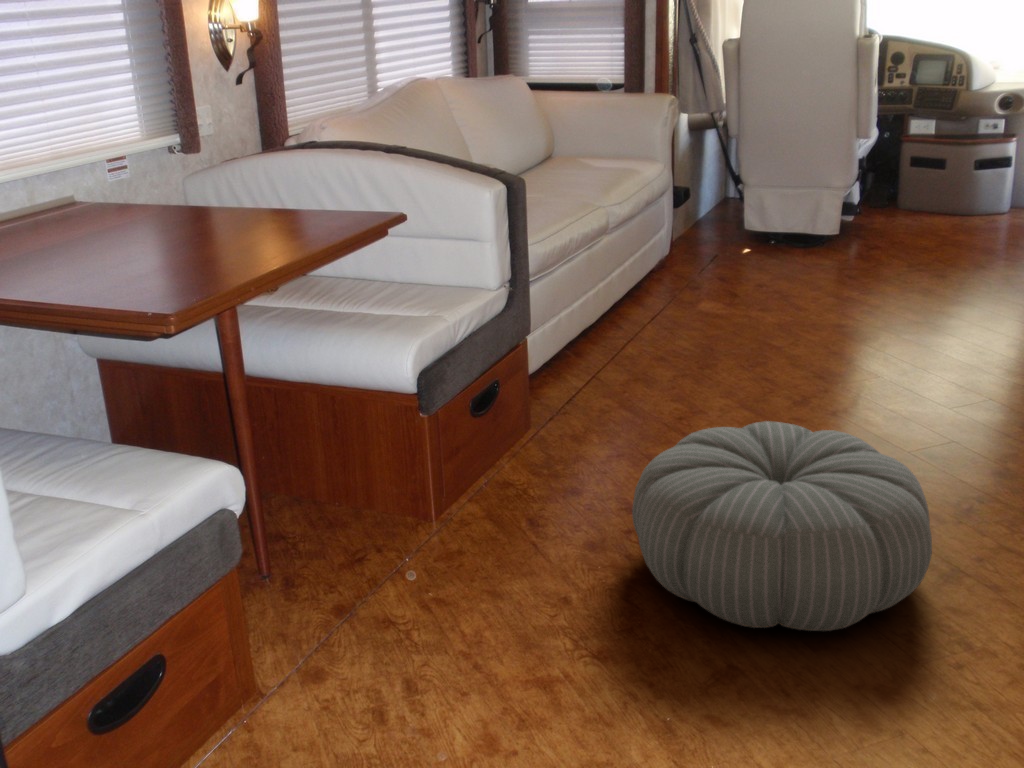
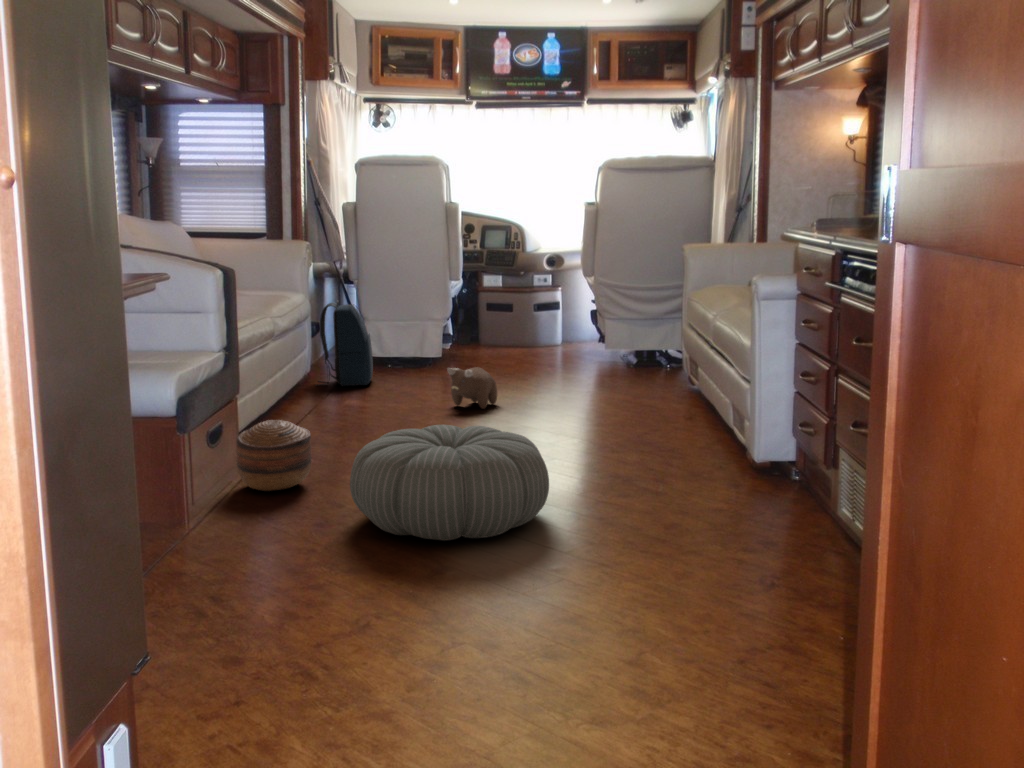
backpack: none [673,170,745,276] -> present [320,301,373,386]
plush toy: none [829,274,898,331] -> present [447,367,497,409]
basket: none [515,378,610,471] -> present [236,420,311,491]

